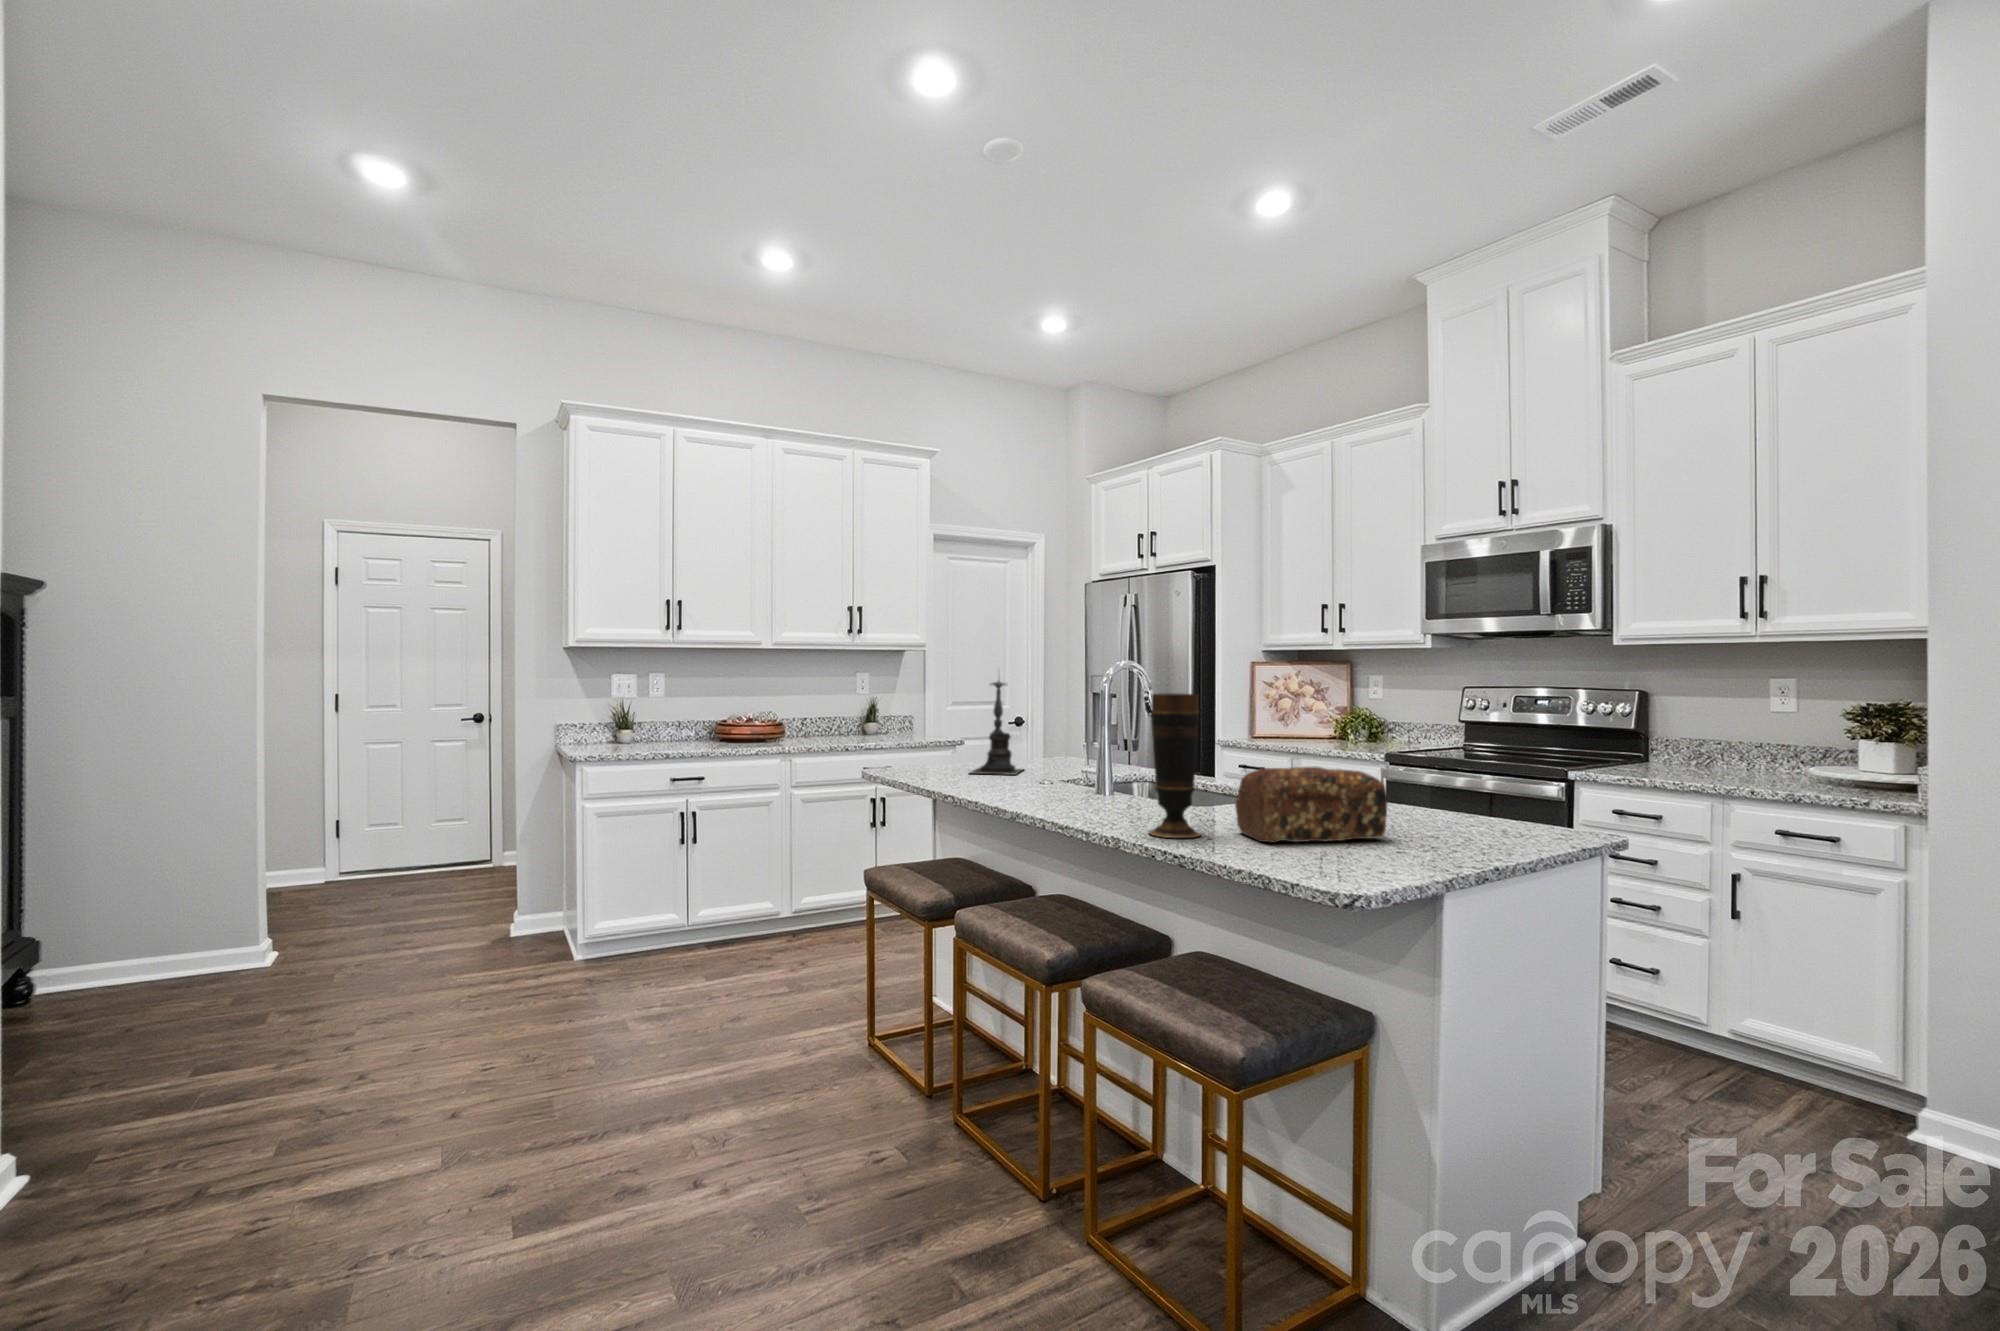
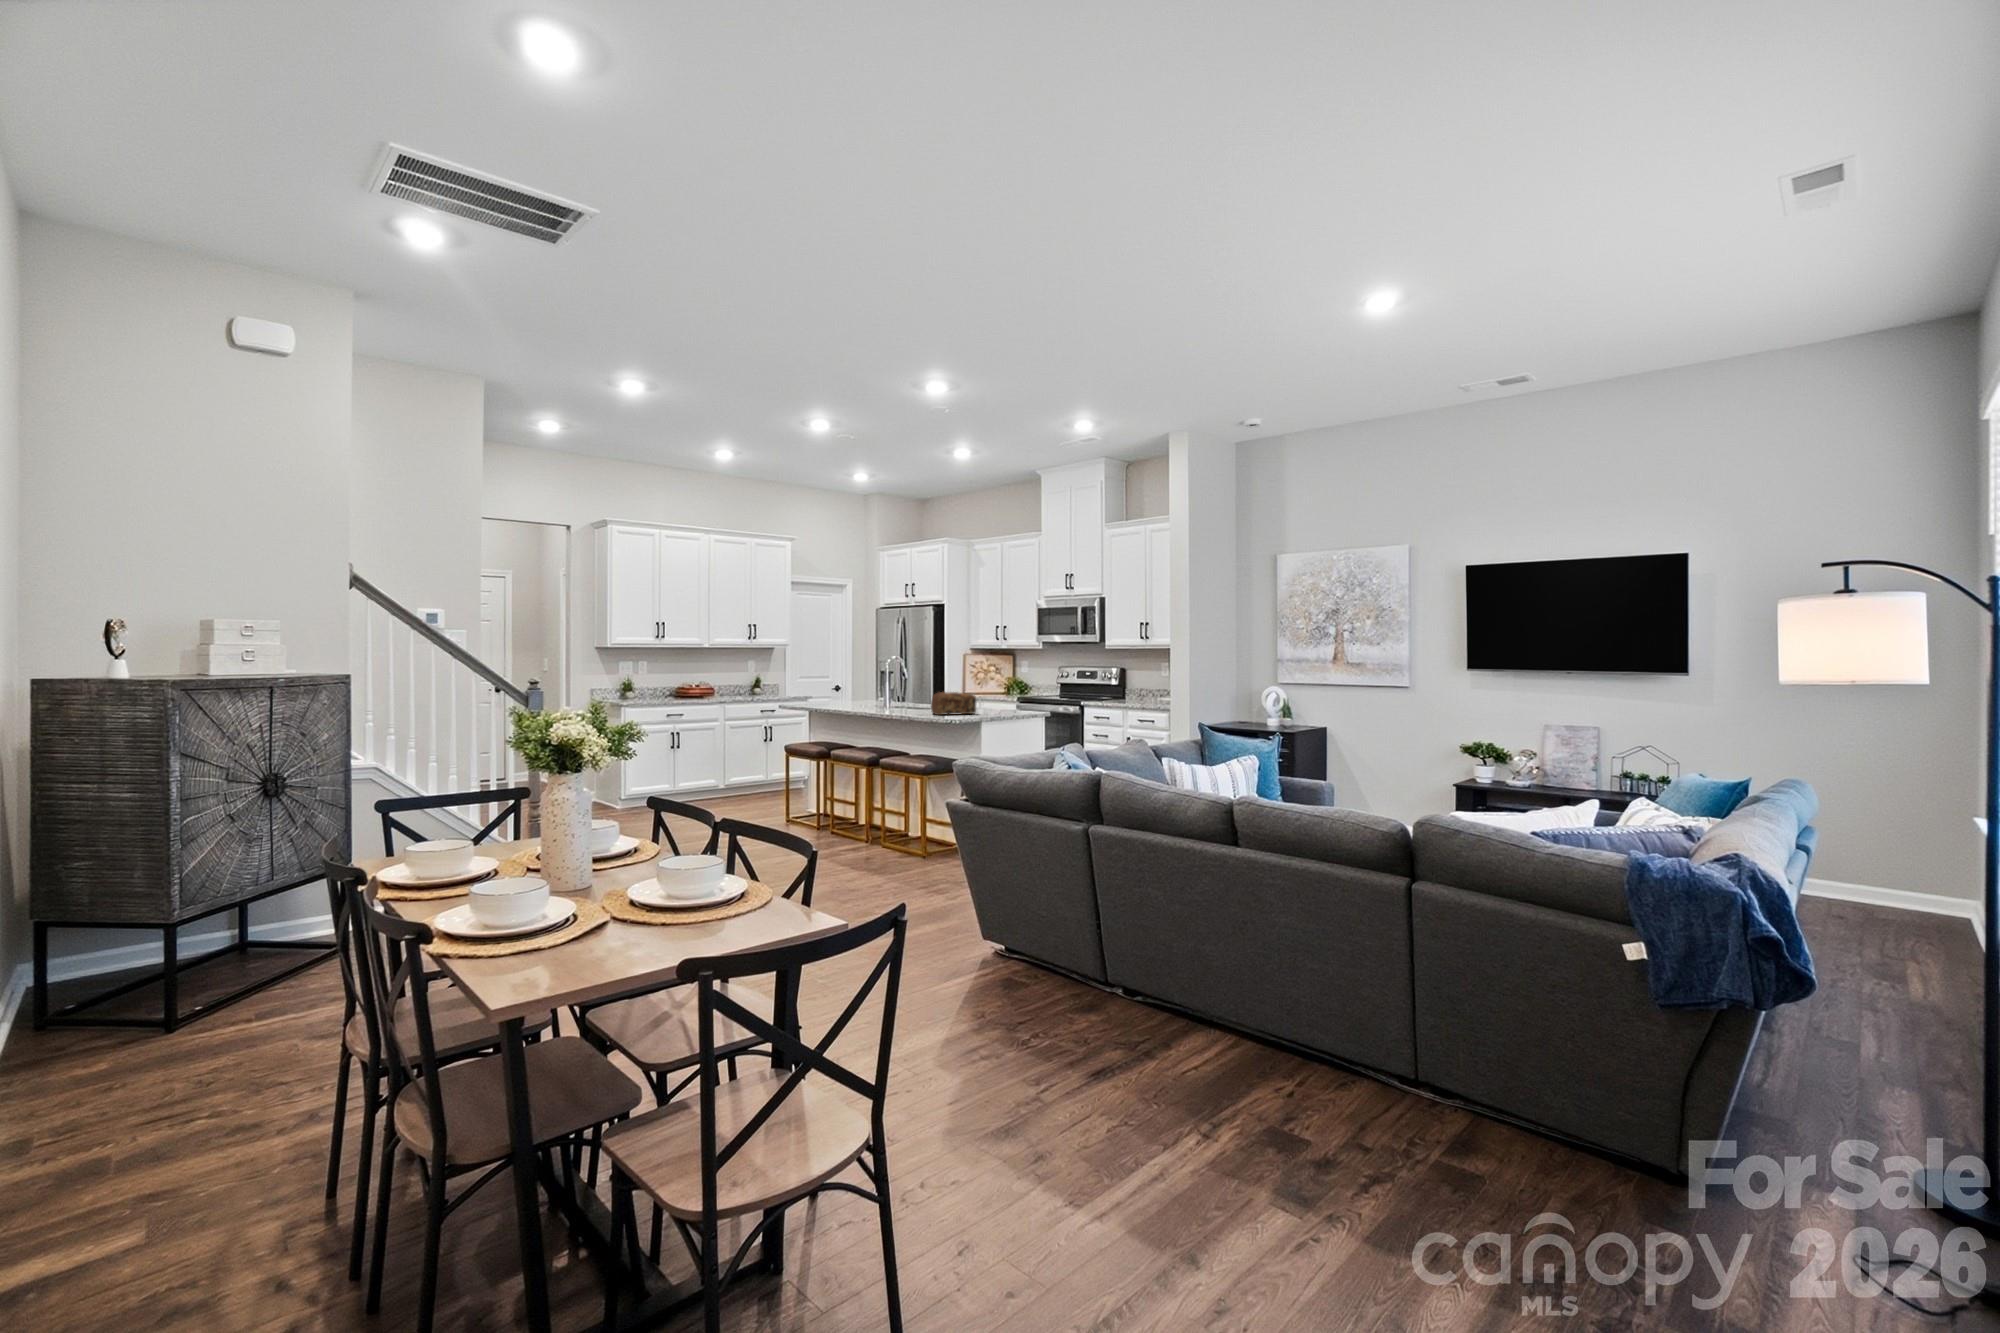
candle holder: present [970,680,1022,775] -> none [829,659,853,705]
vase: present [1149,693,1201,838] -> none [902,669,920,715]

